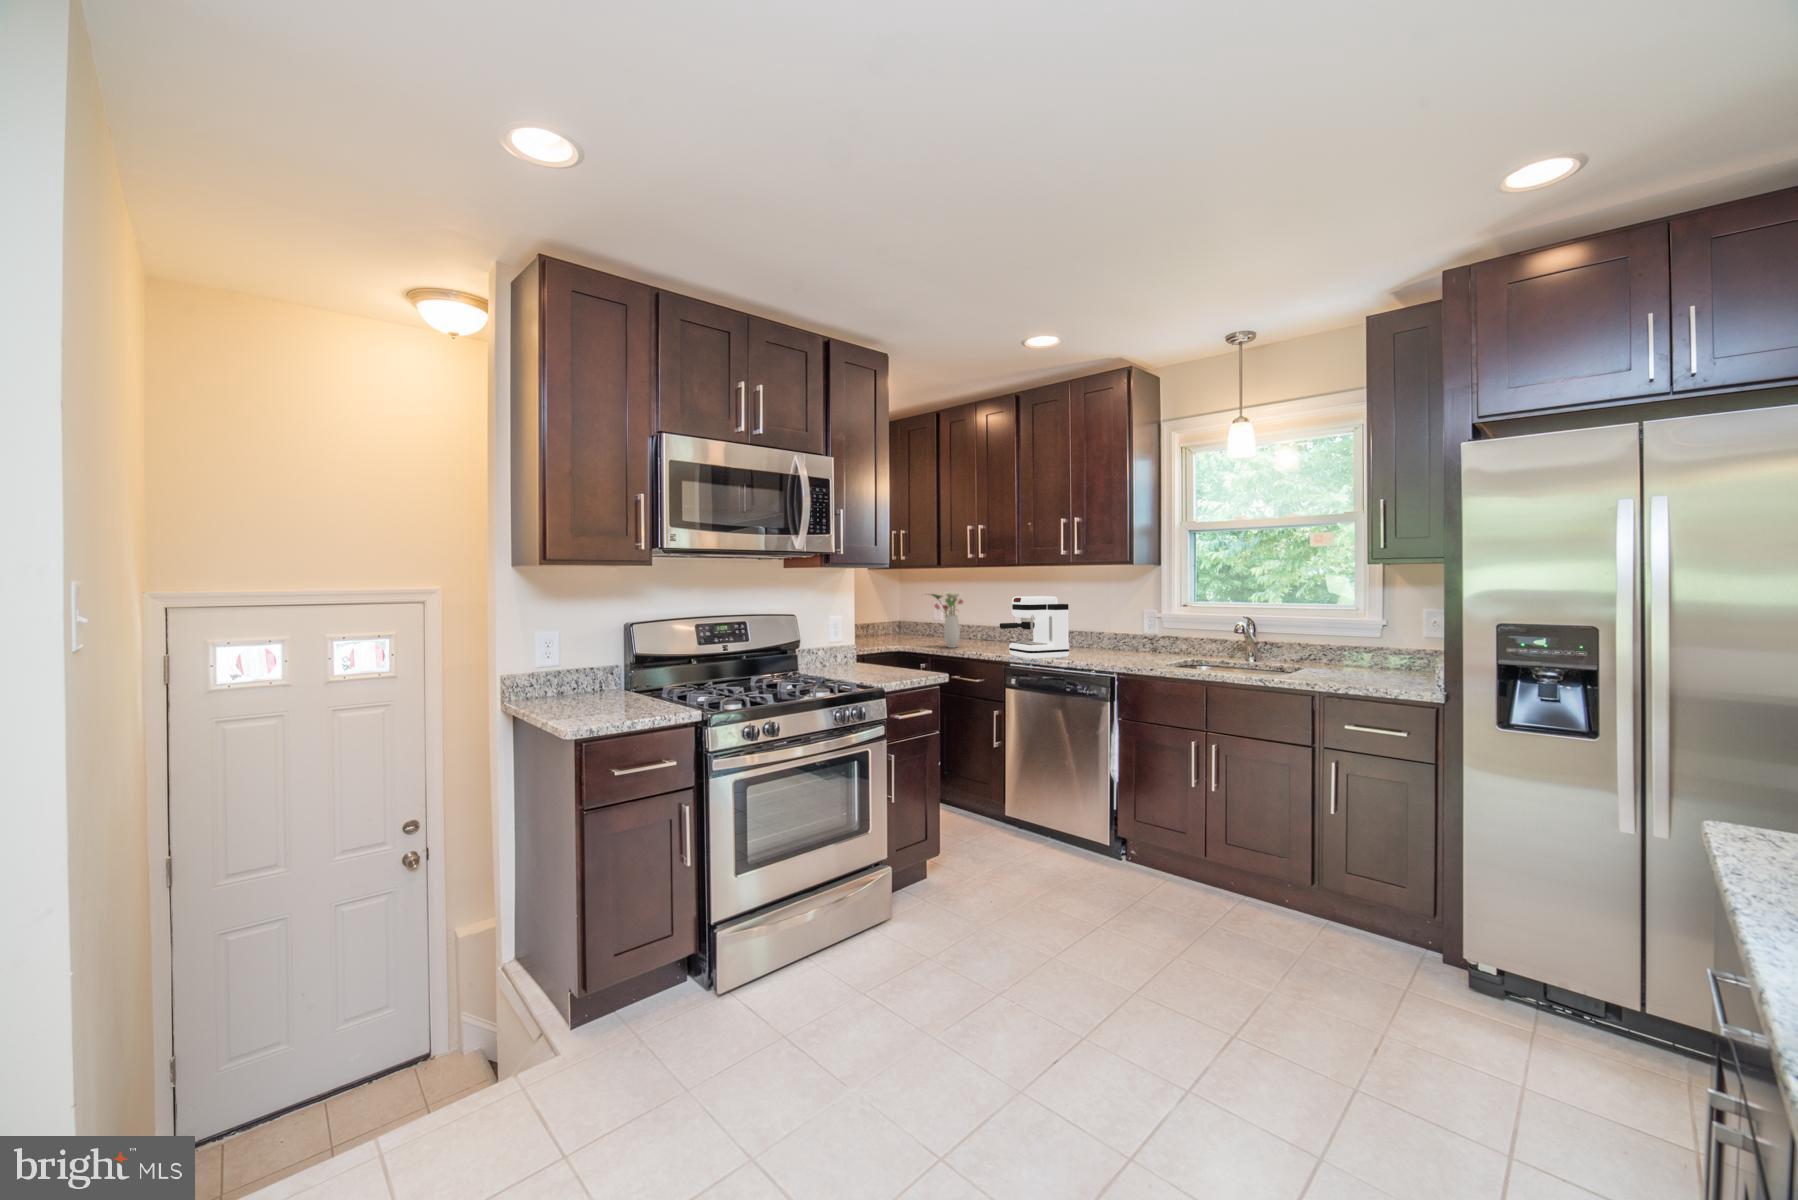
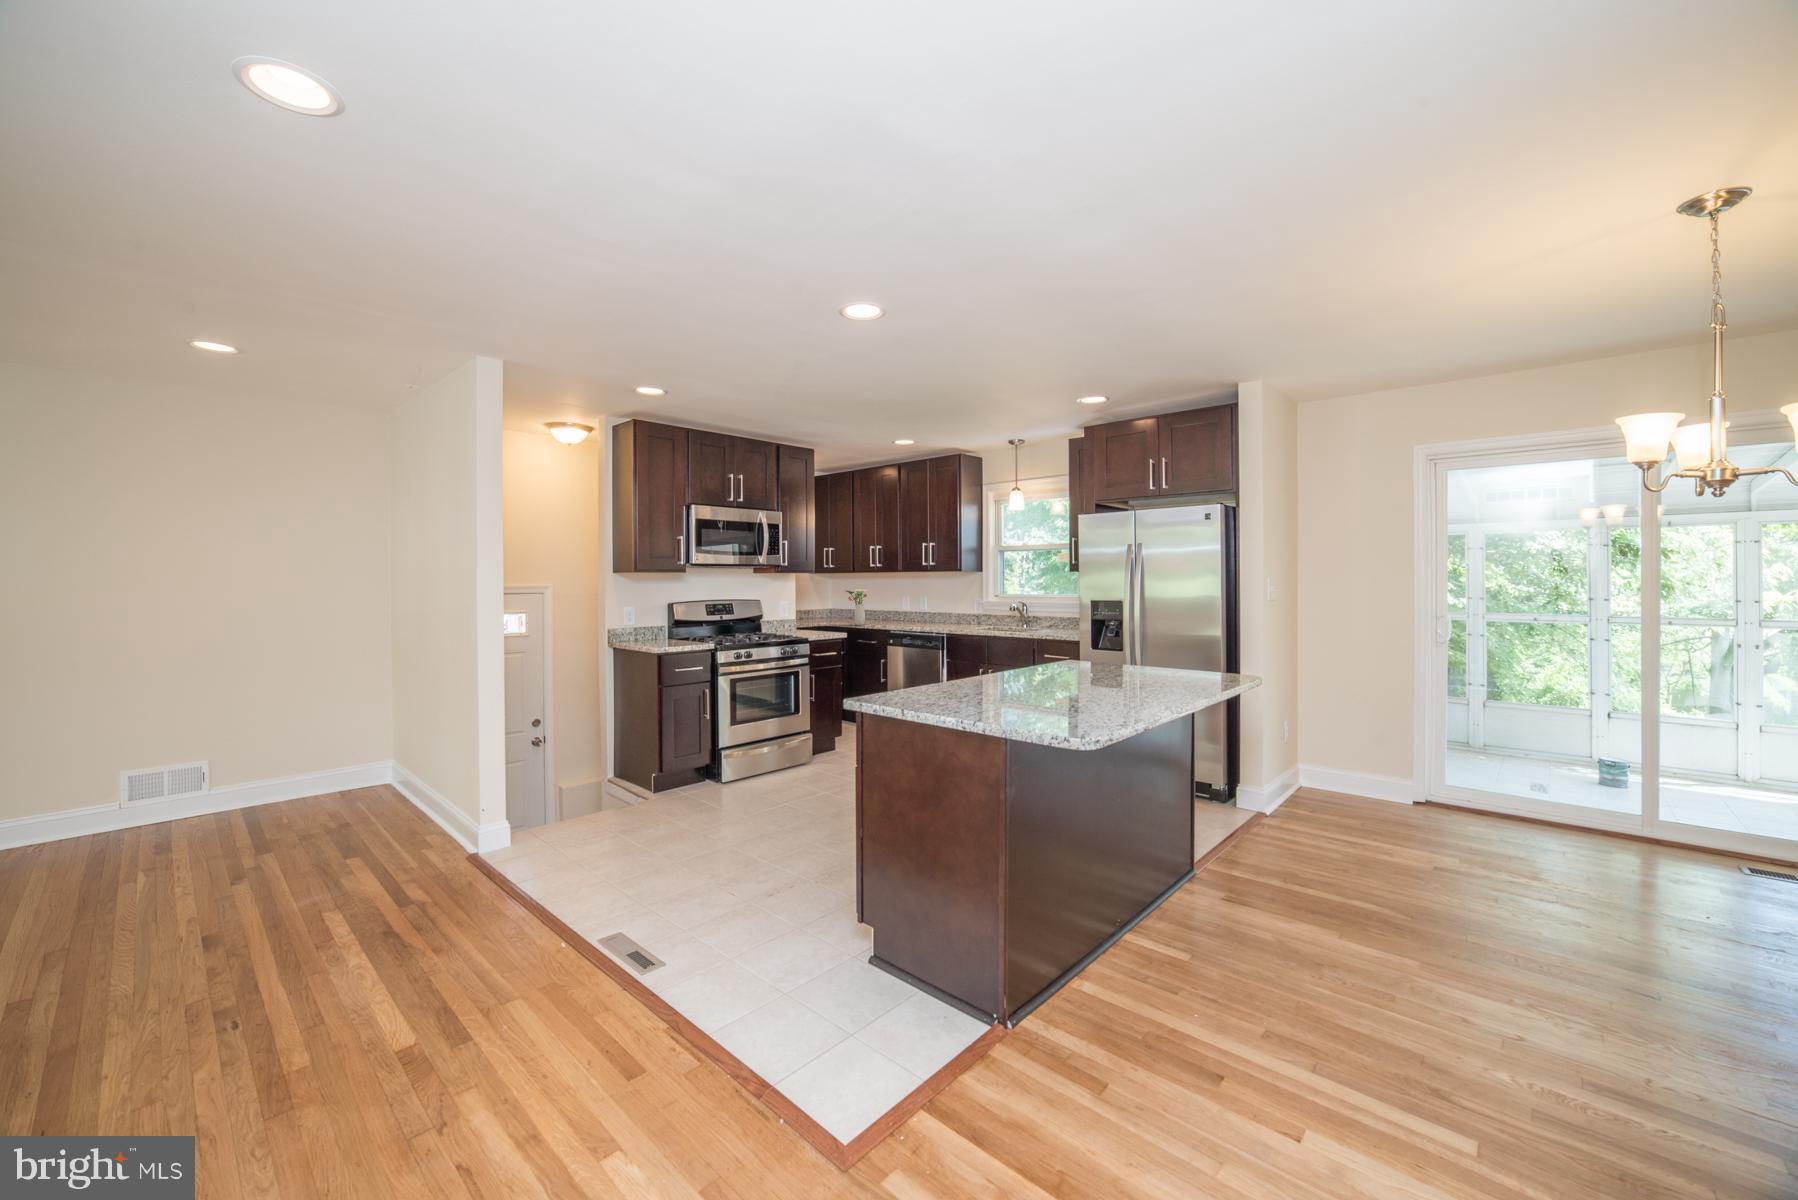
coffee maker: present [1000,596,1069,660] -> none [884,591,926,629]

